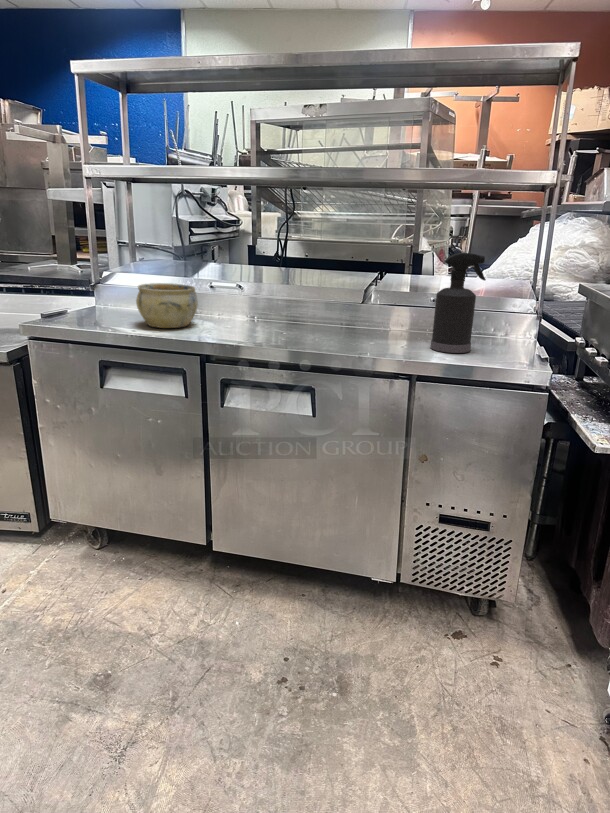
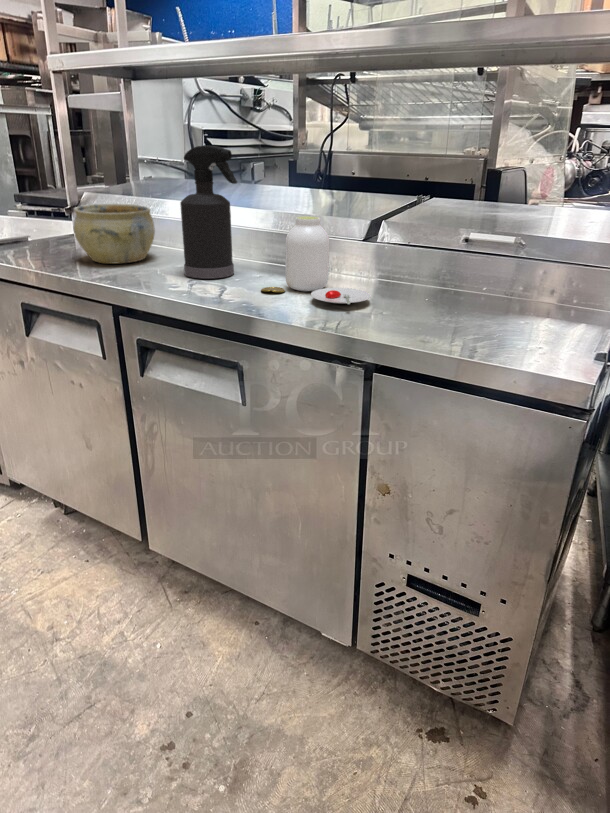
spray bottle: present [430,253,486,353] -> present [180,146,237,279]
jar: none [304,289,385,344] -> present [261,216,371,304]

